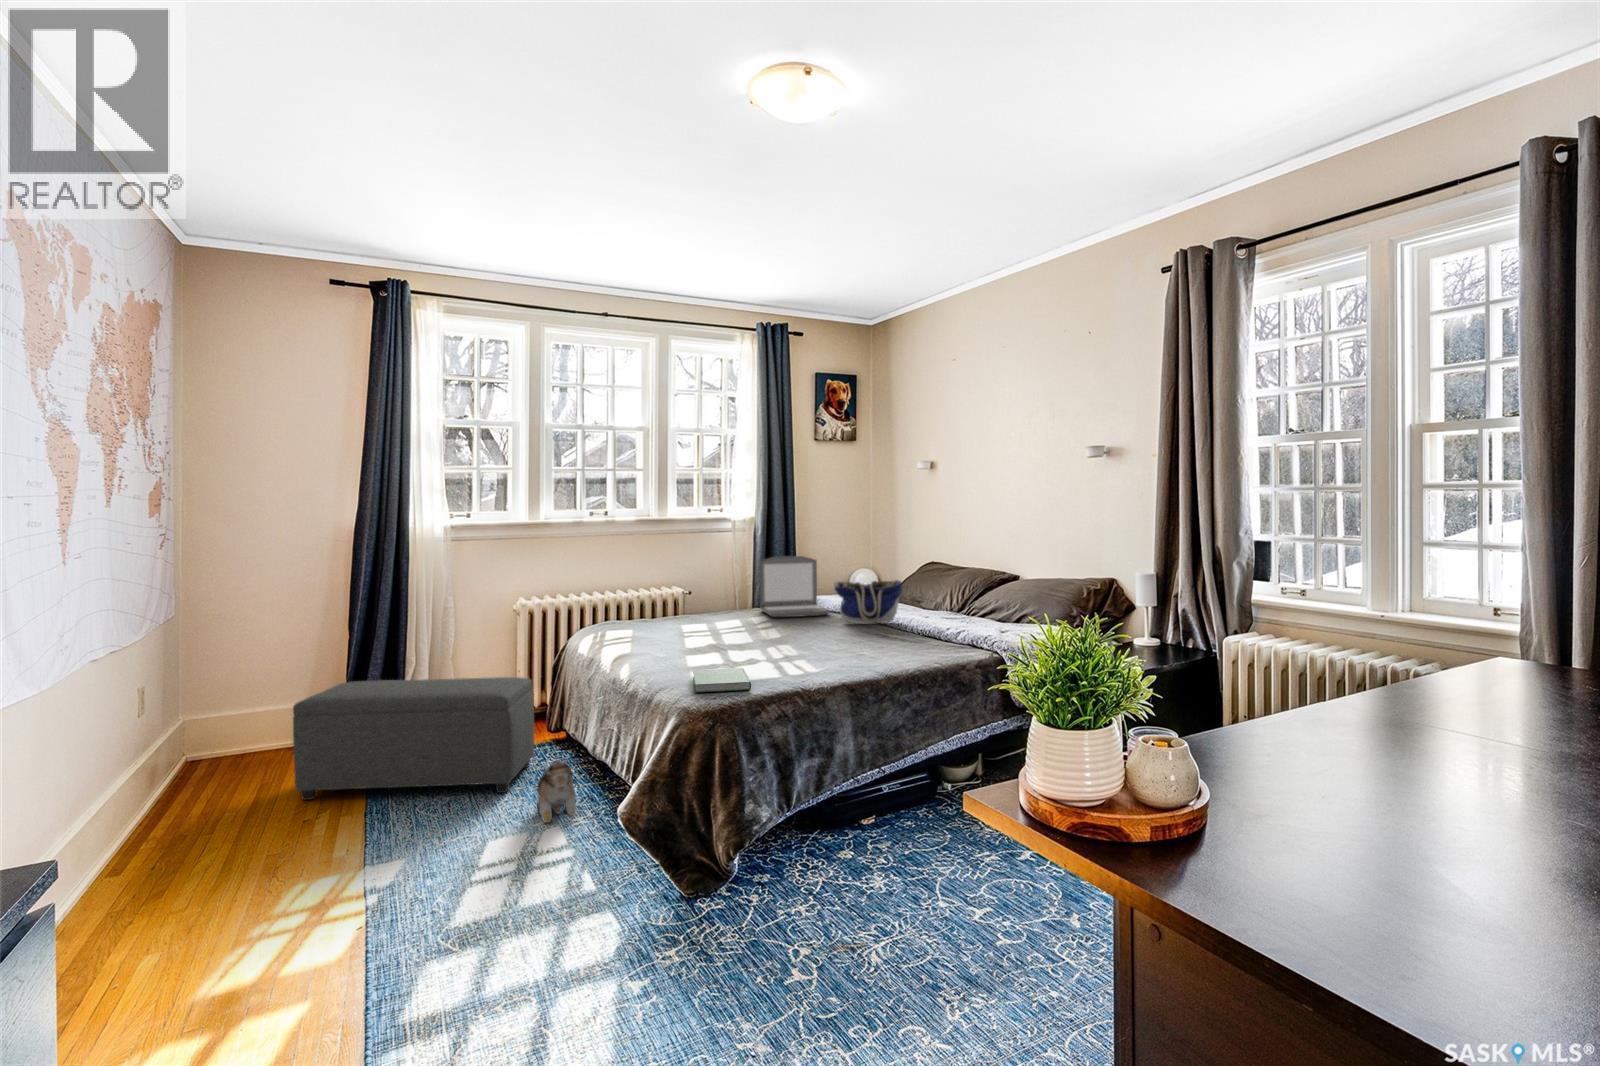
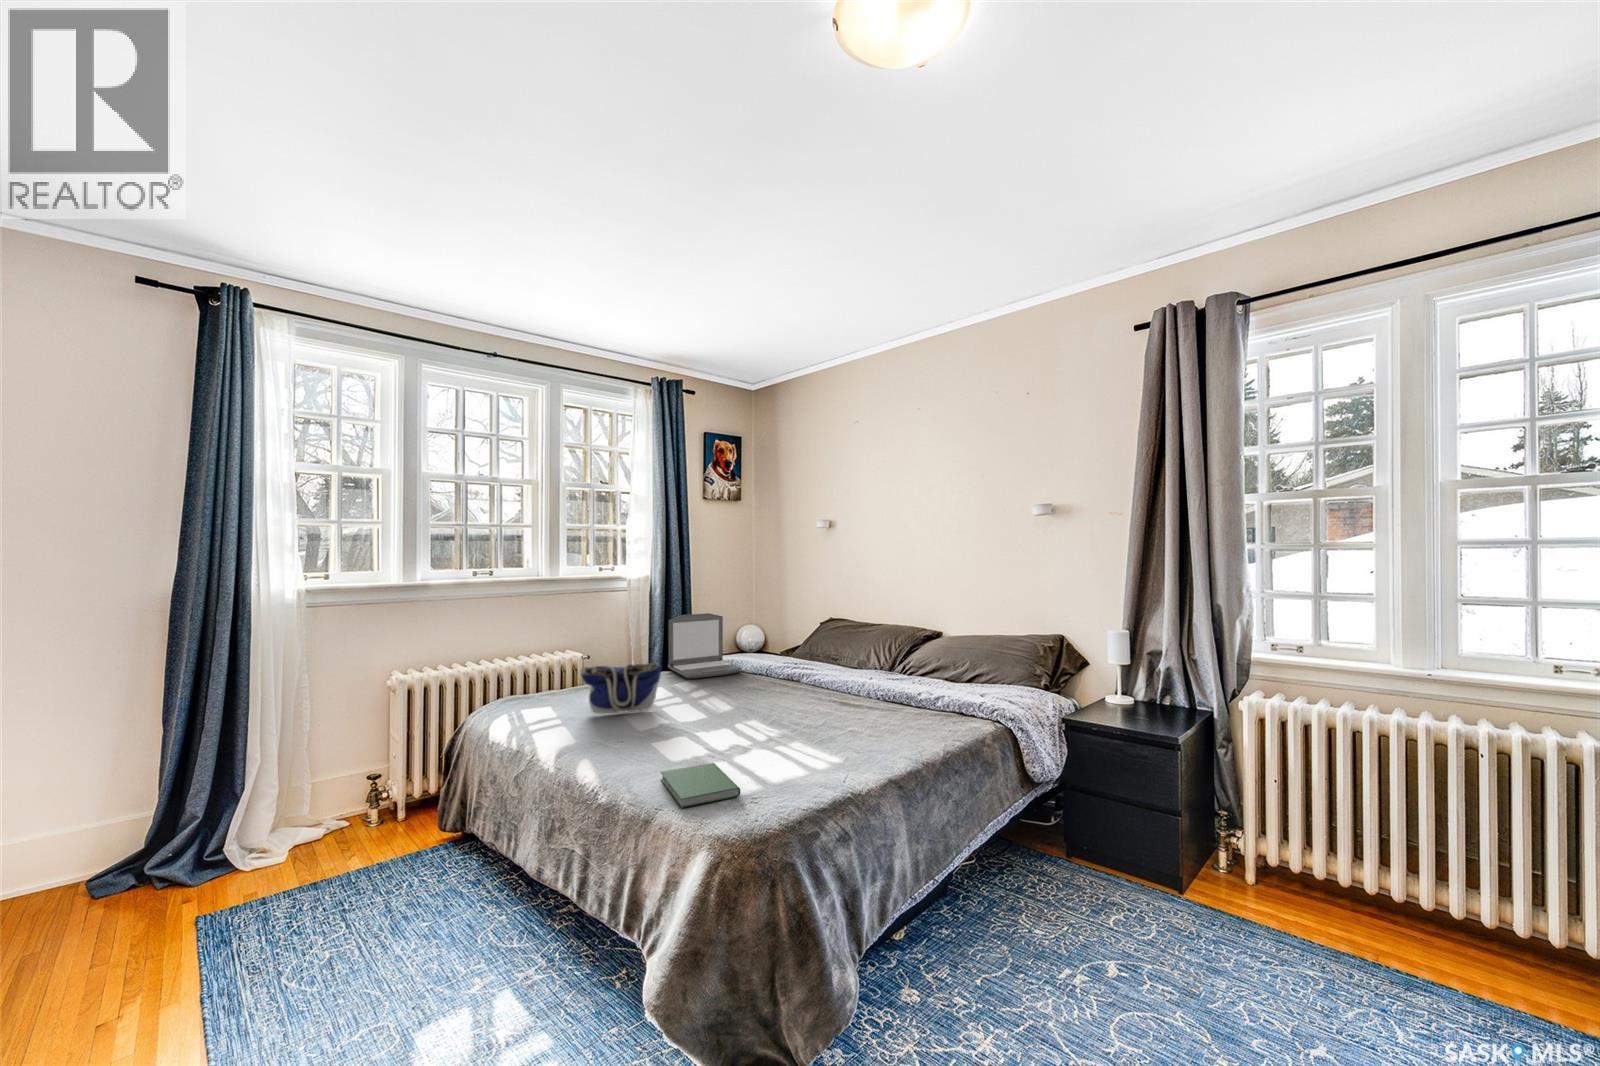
tote bag: present [834,580,902,623] -> present [581,662,661,713]
ottoman: present [293,677,534,800] -> none [79,778,433,994]
plush toy: present [537,760,577,823] -> none [458,897,517,977]

